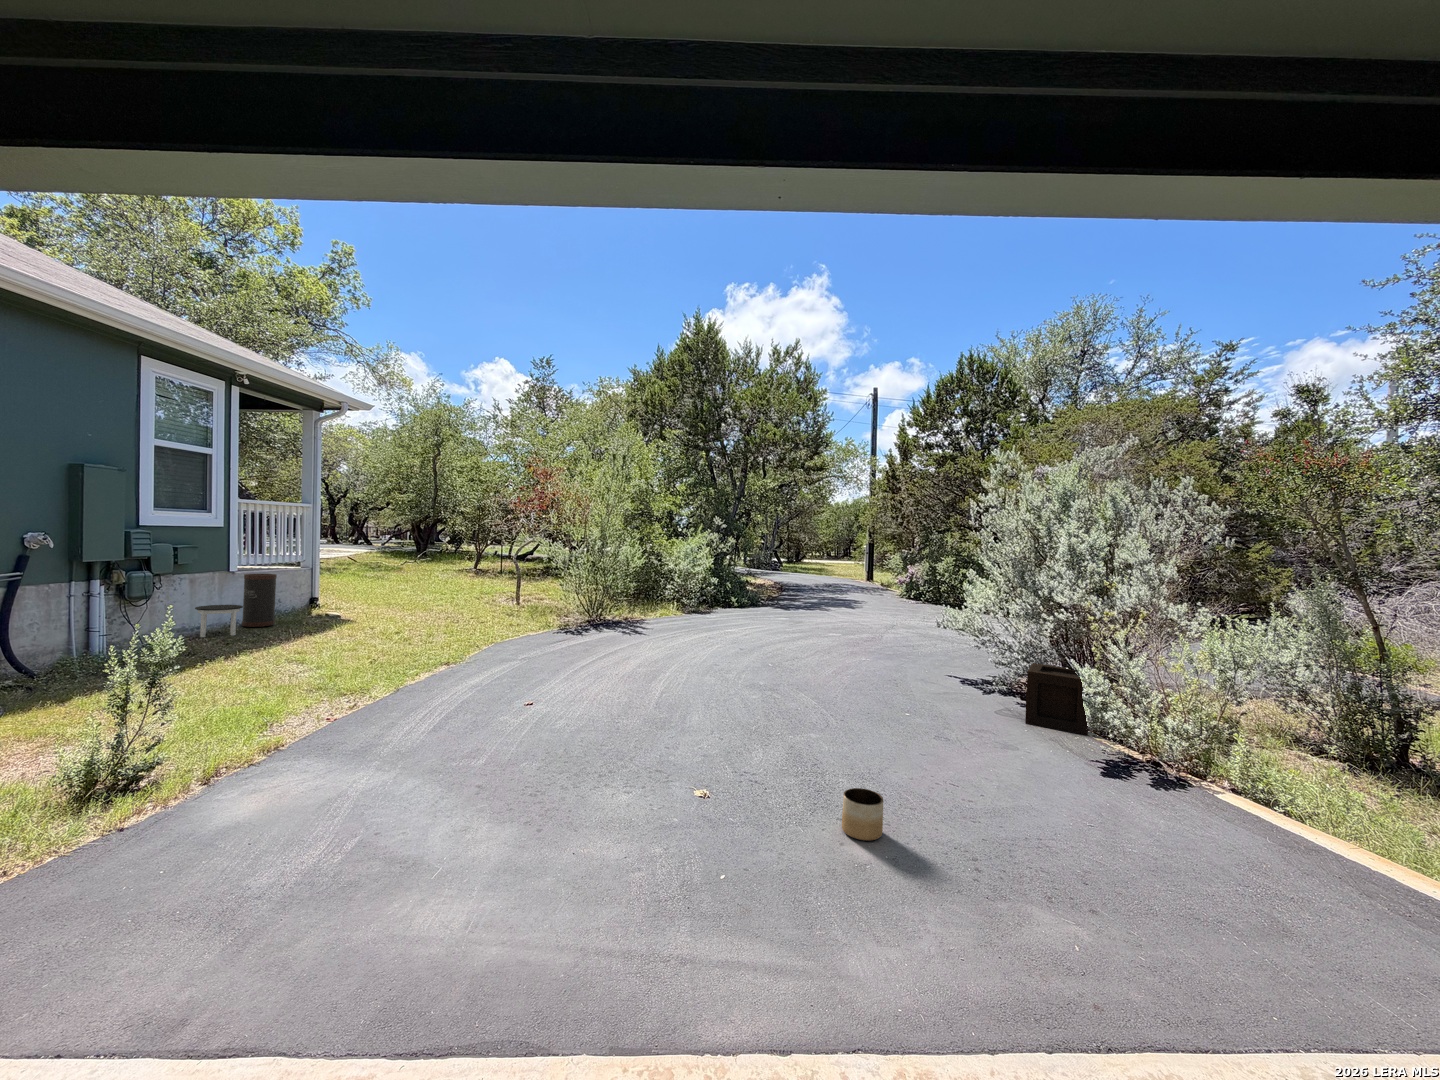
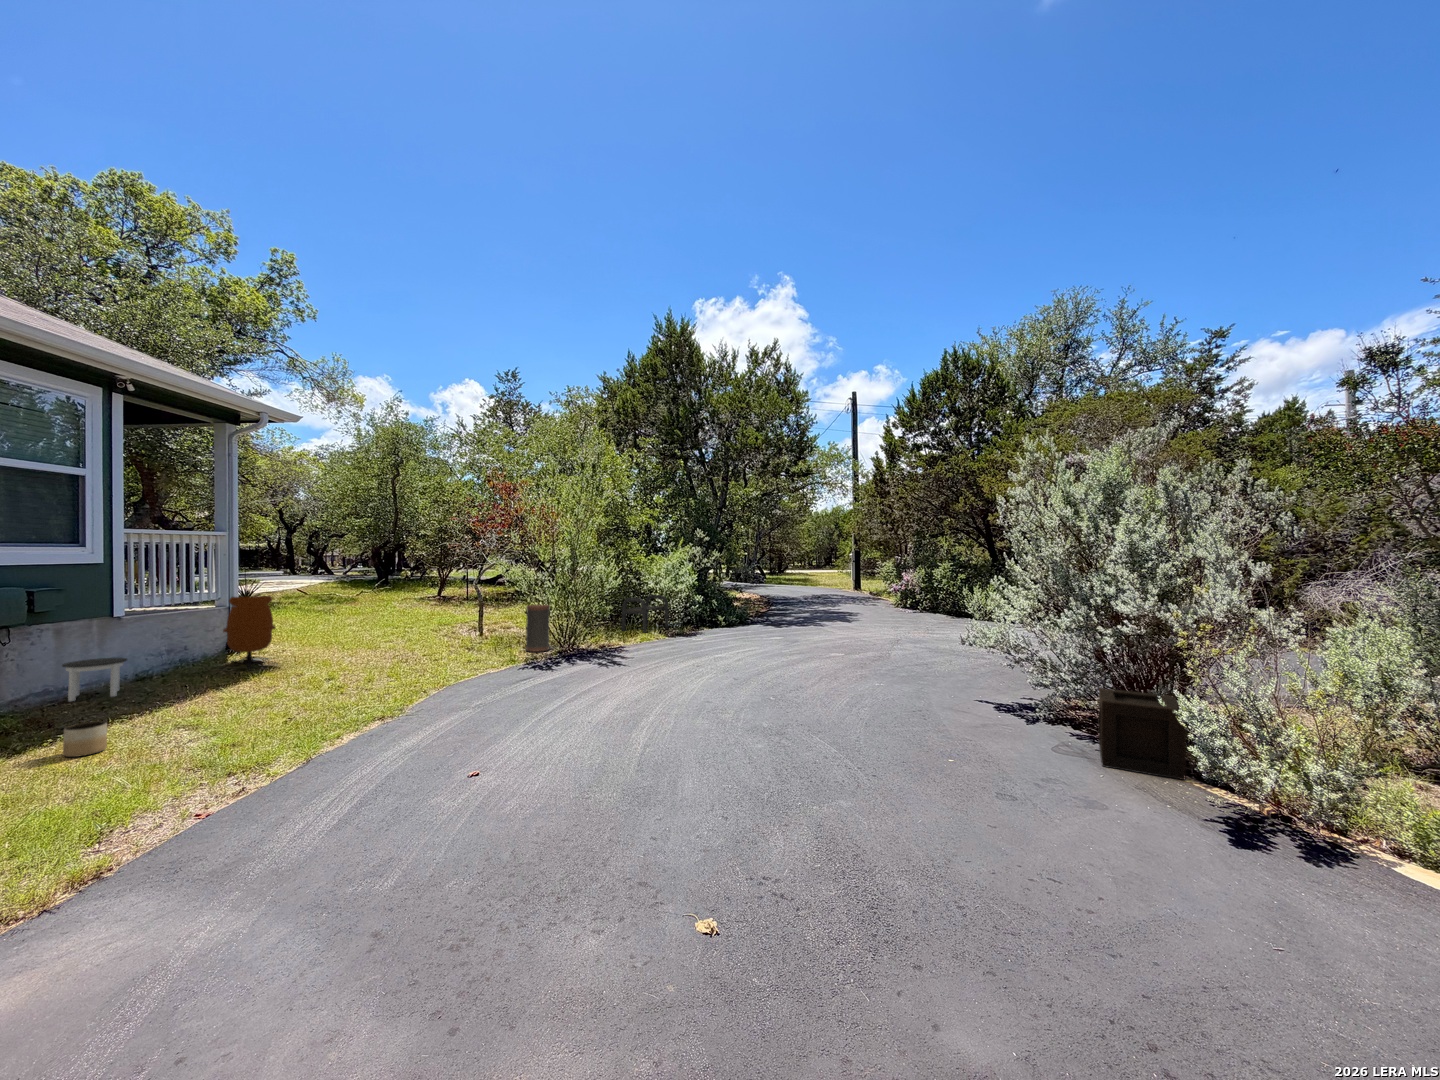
lounge chair: none [307,560,353,622] -> present [220,596,277,670]
trash can: present [242,573,277,627] -> present [526,605,550,652]
bench: none [642,576,685,609] -> present [621,595,669,633]
planter: present [842,788,884,841] -> present [63,722,107,757]

